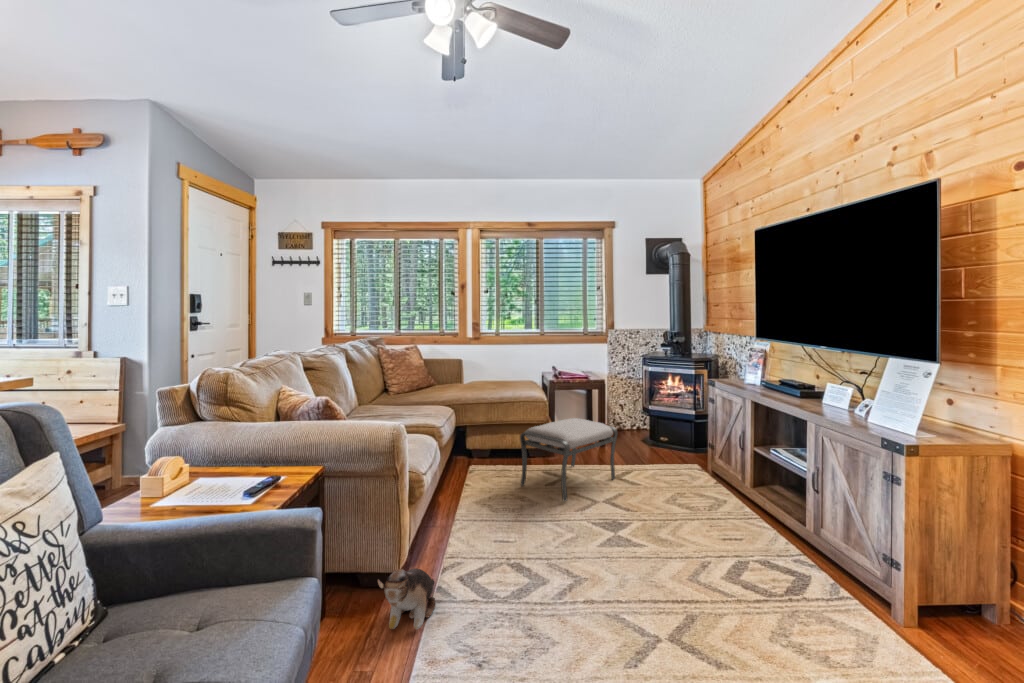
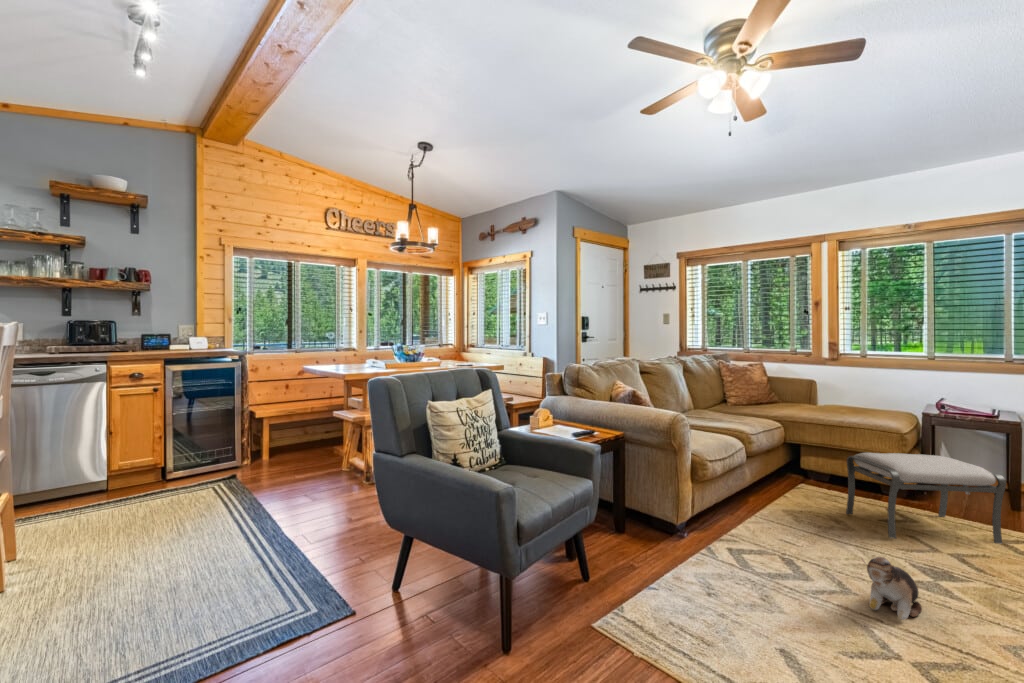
plush toy: present [378,568,436,630] -> present [862,557,922,620]

